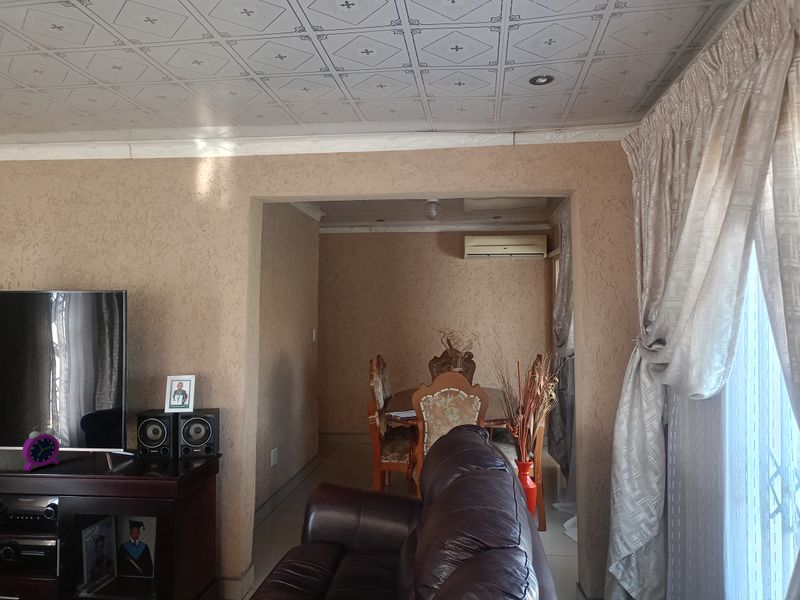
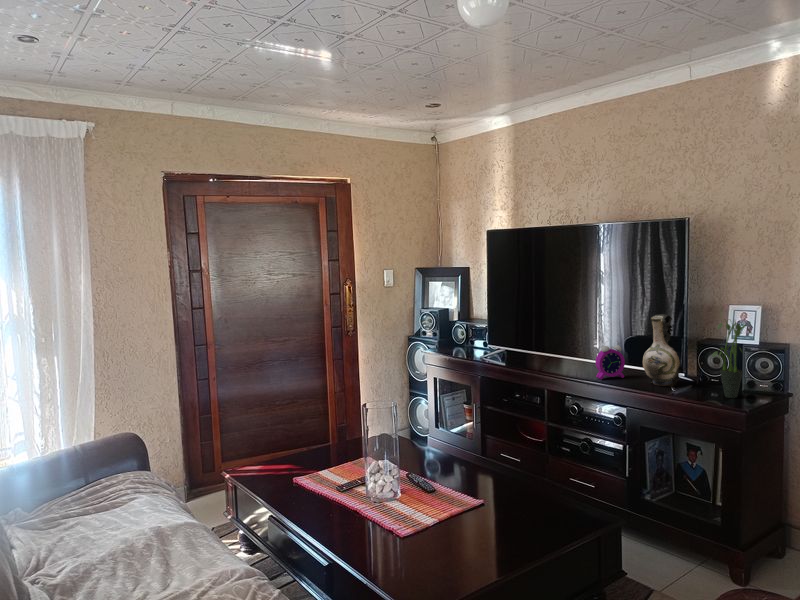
decorative vase: none [79,391,121,467] -> present [643,314,682,386]
potted plant: none [148,391,185,469] -> present [712,322,752,398]

